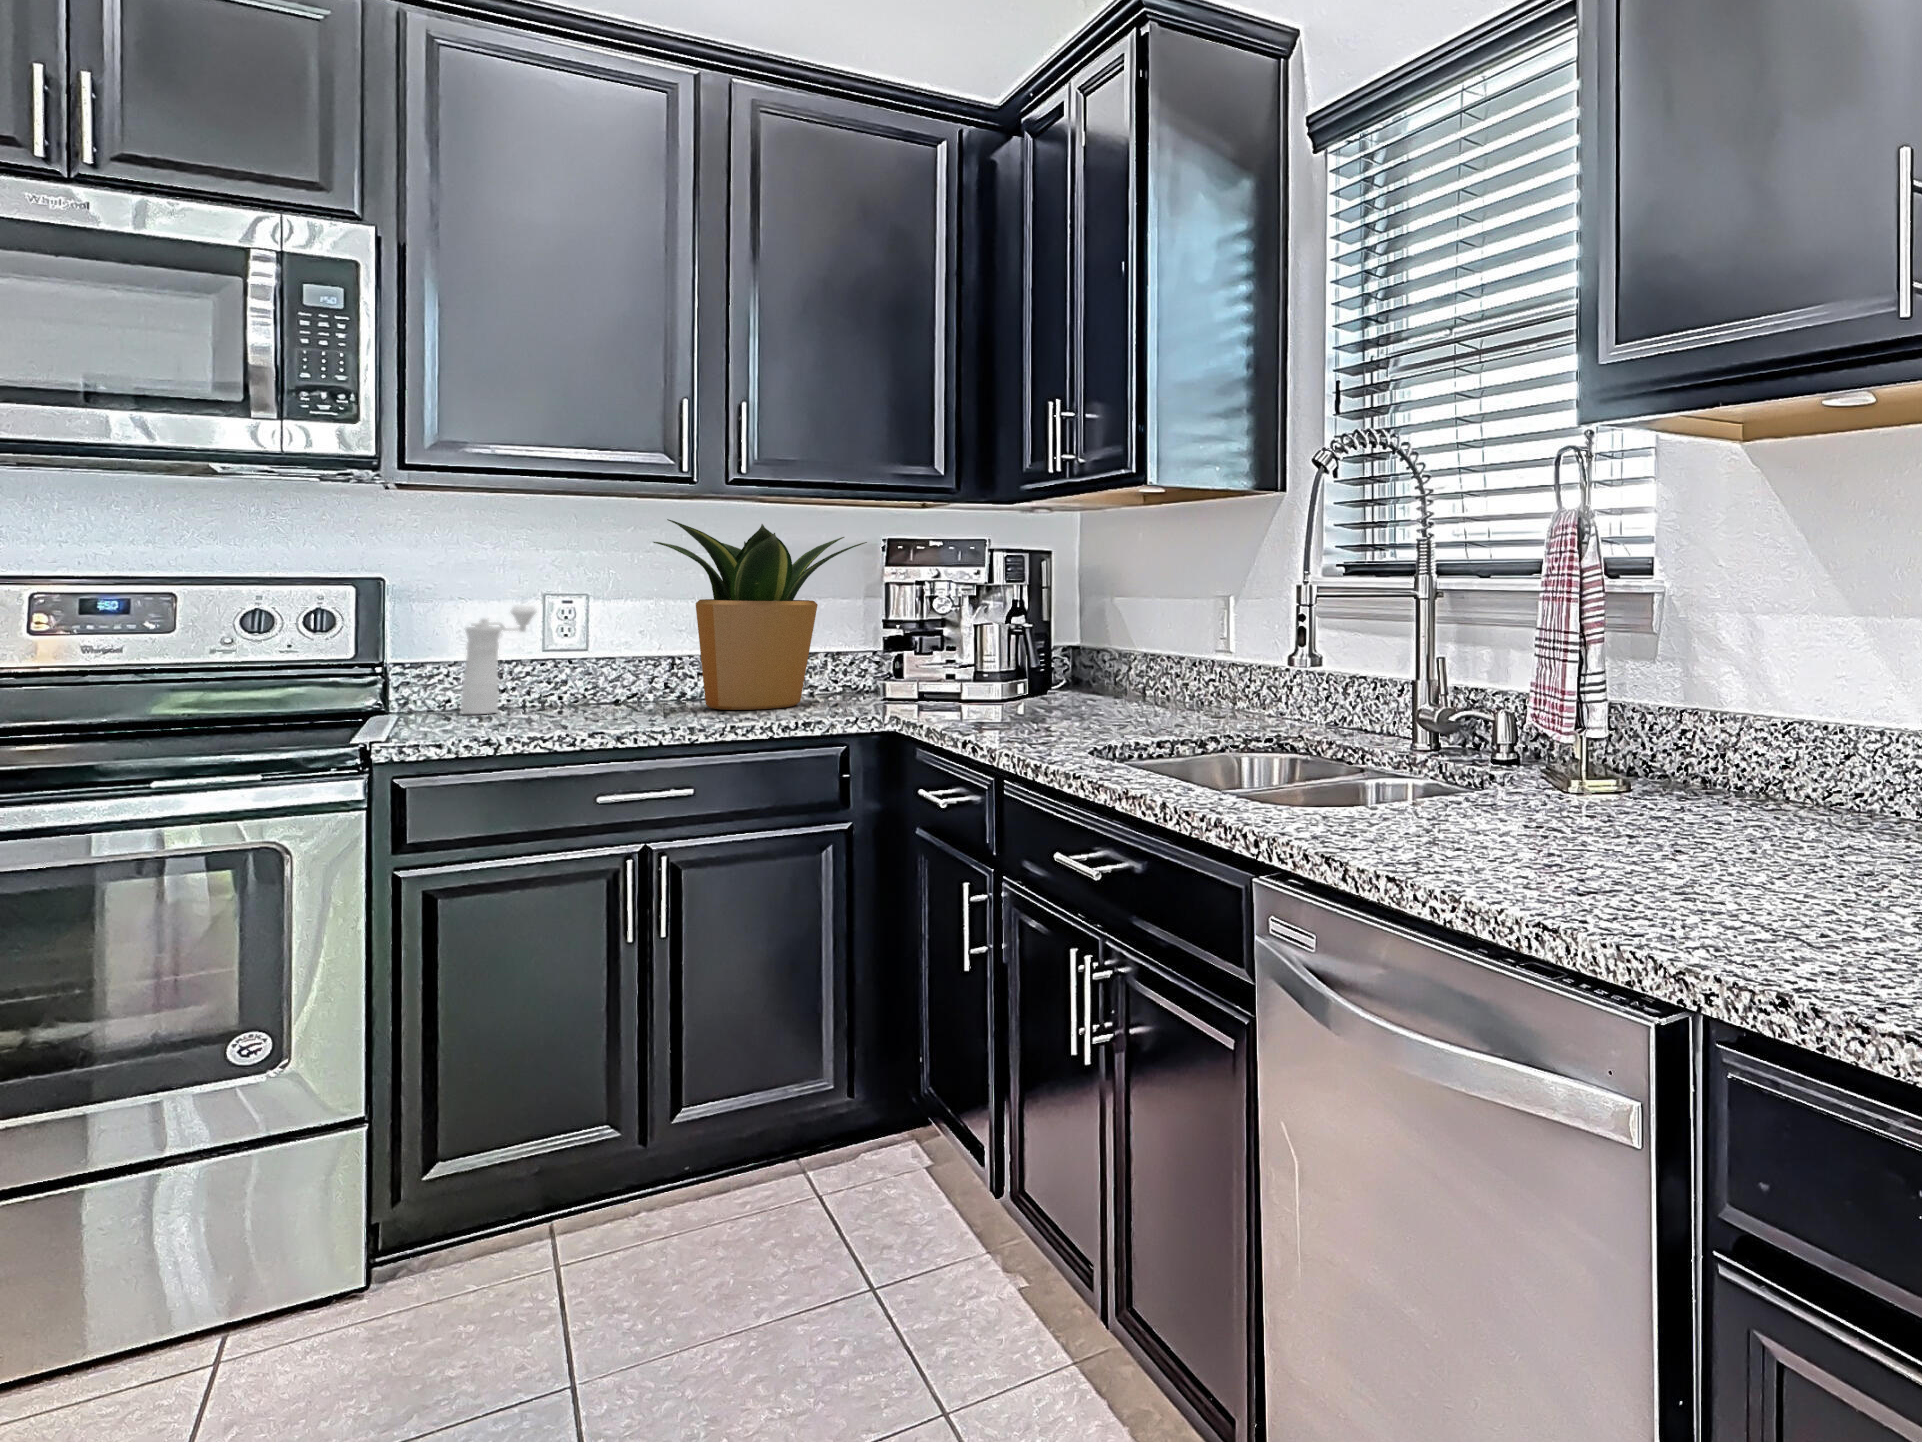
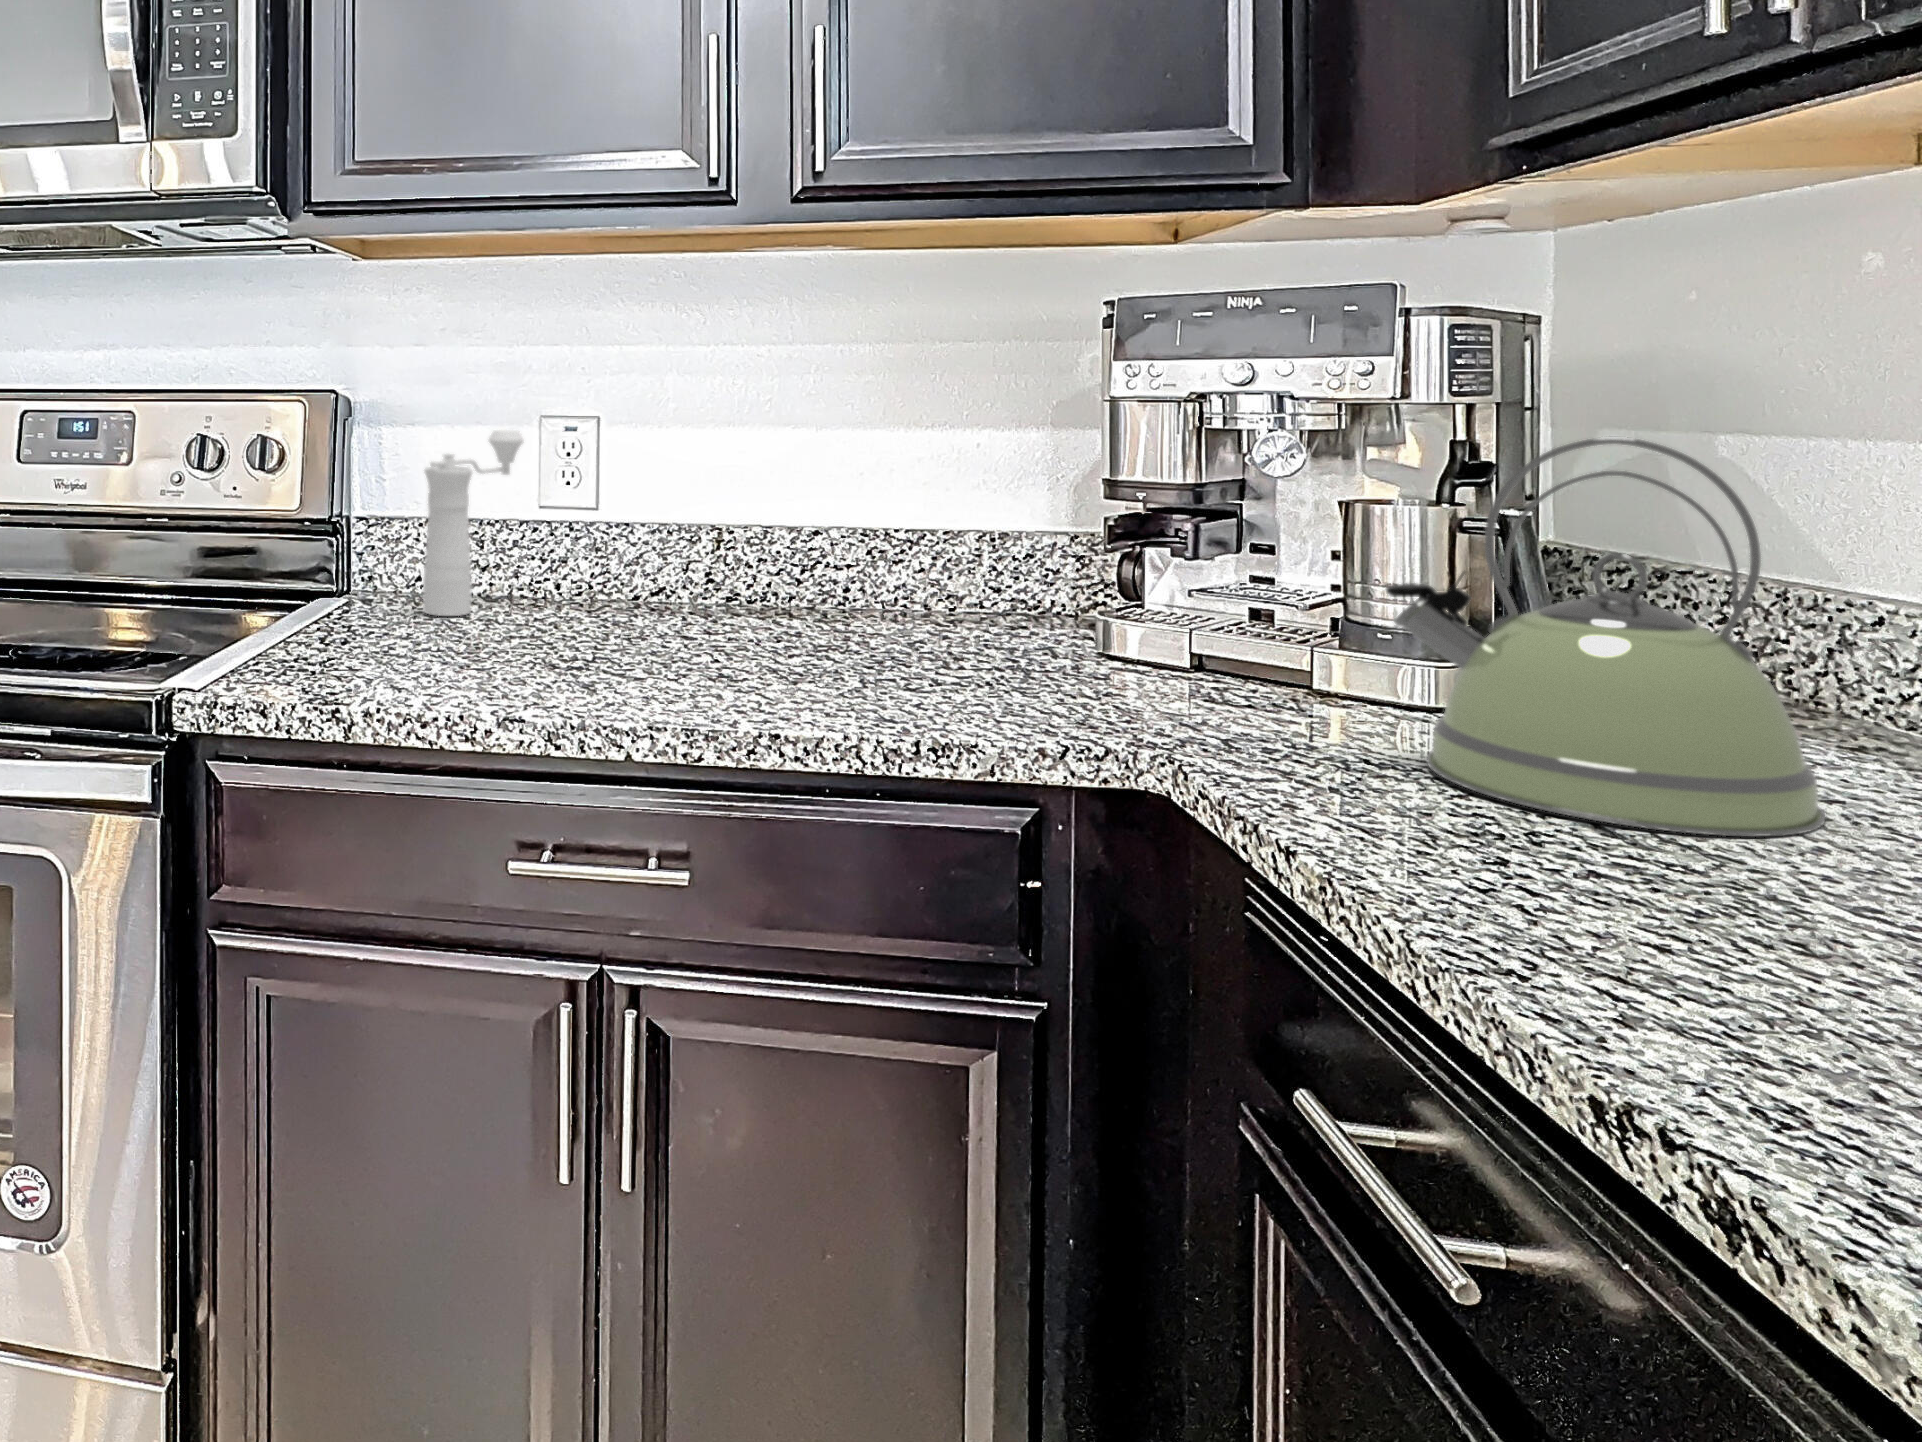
potted plant: present [653,519,867,710] -> none [677,269,1076,663]
kettle: none [969,594,1090,716] -> present [1386,437,1825,837]

